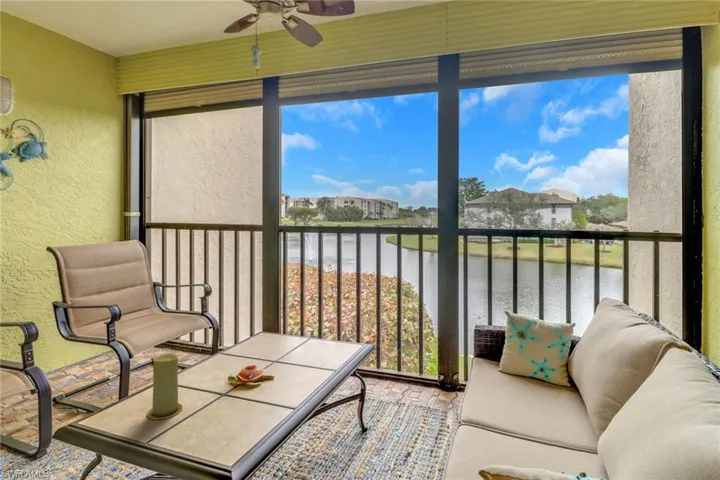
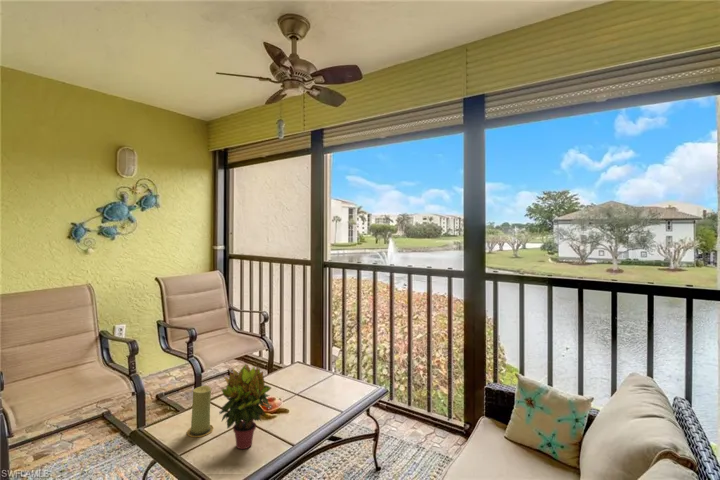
potted plant: none [198,317,267,422] -> present [219,364,271,449]

